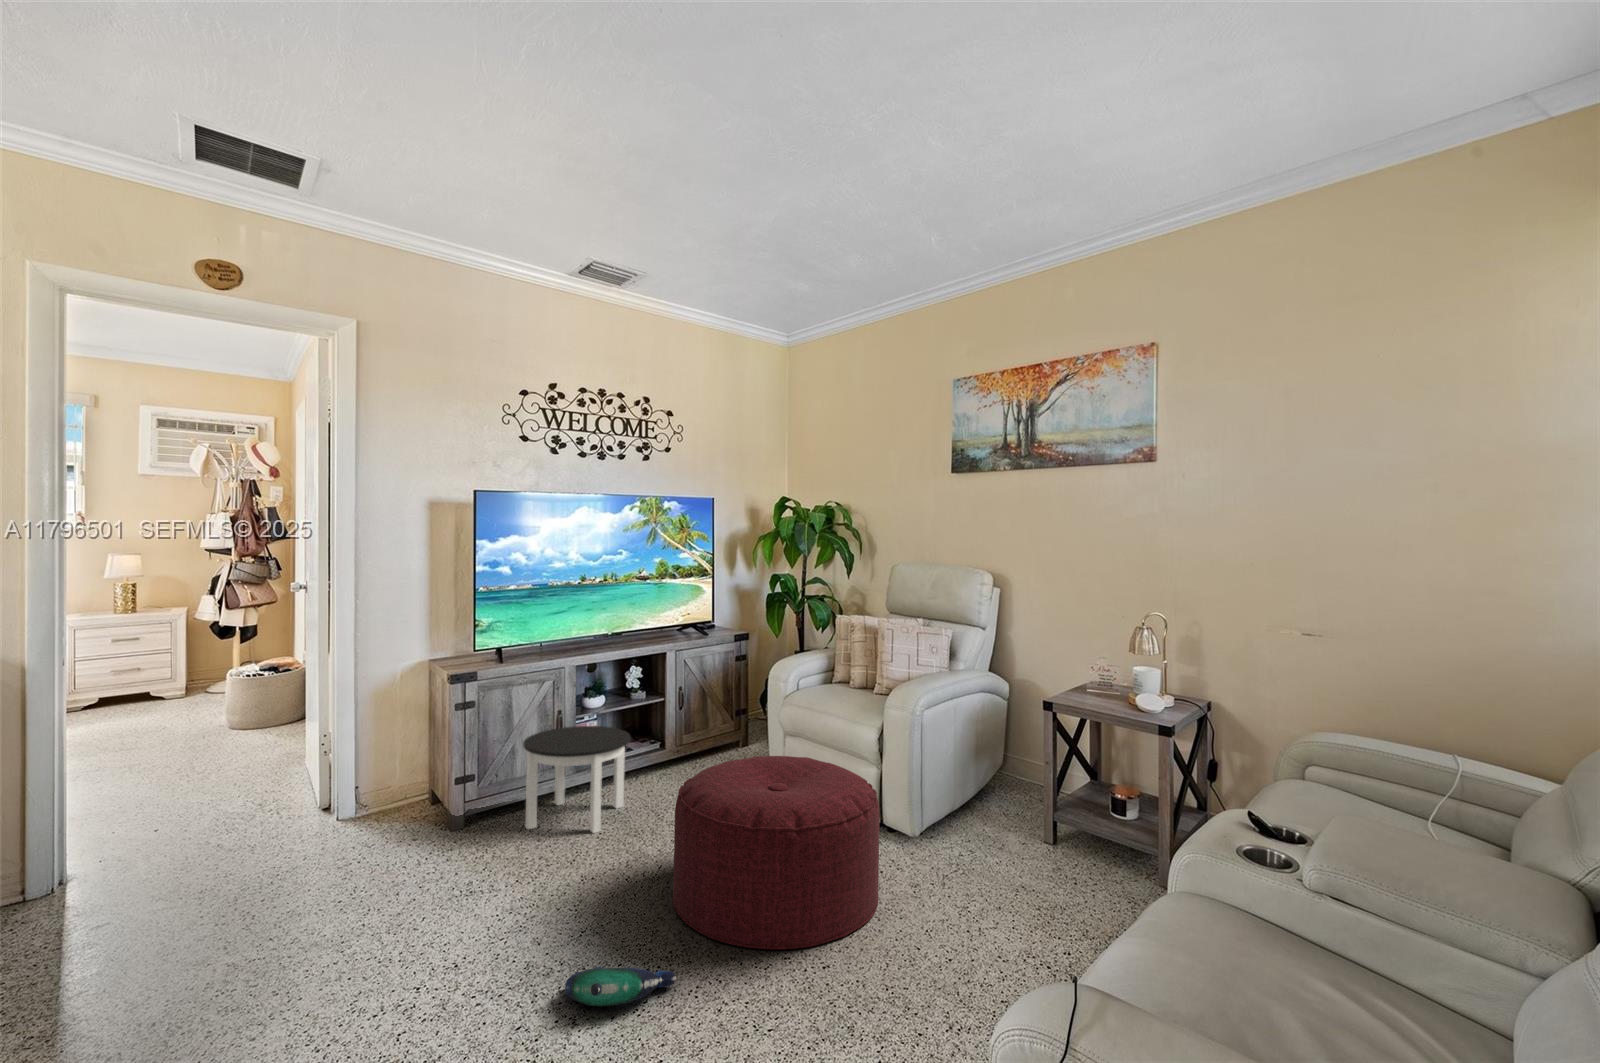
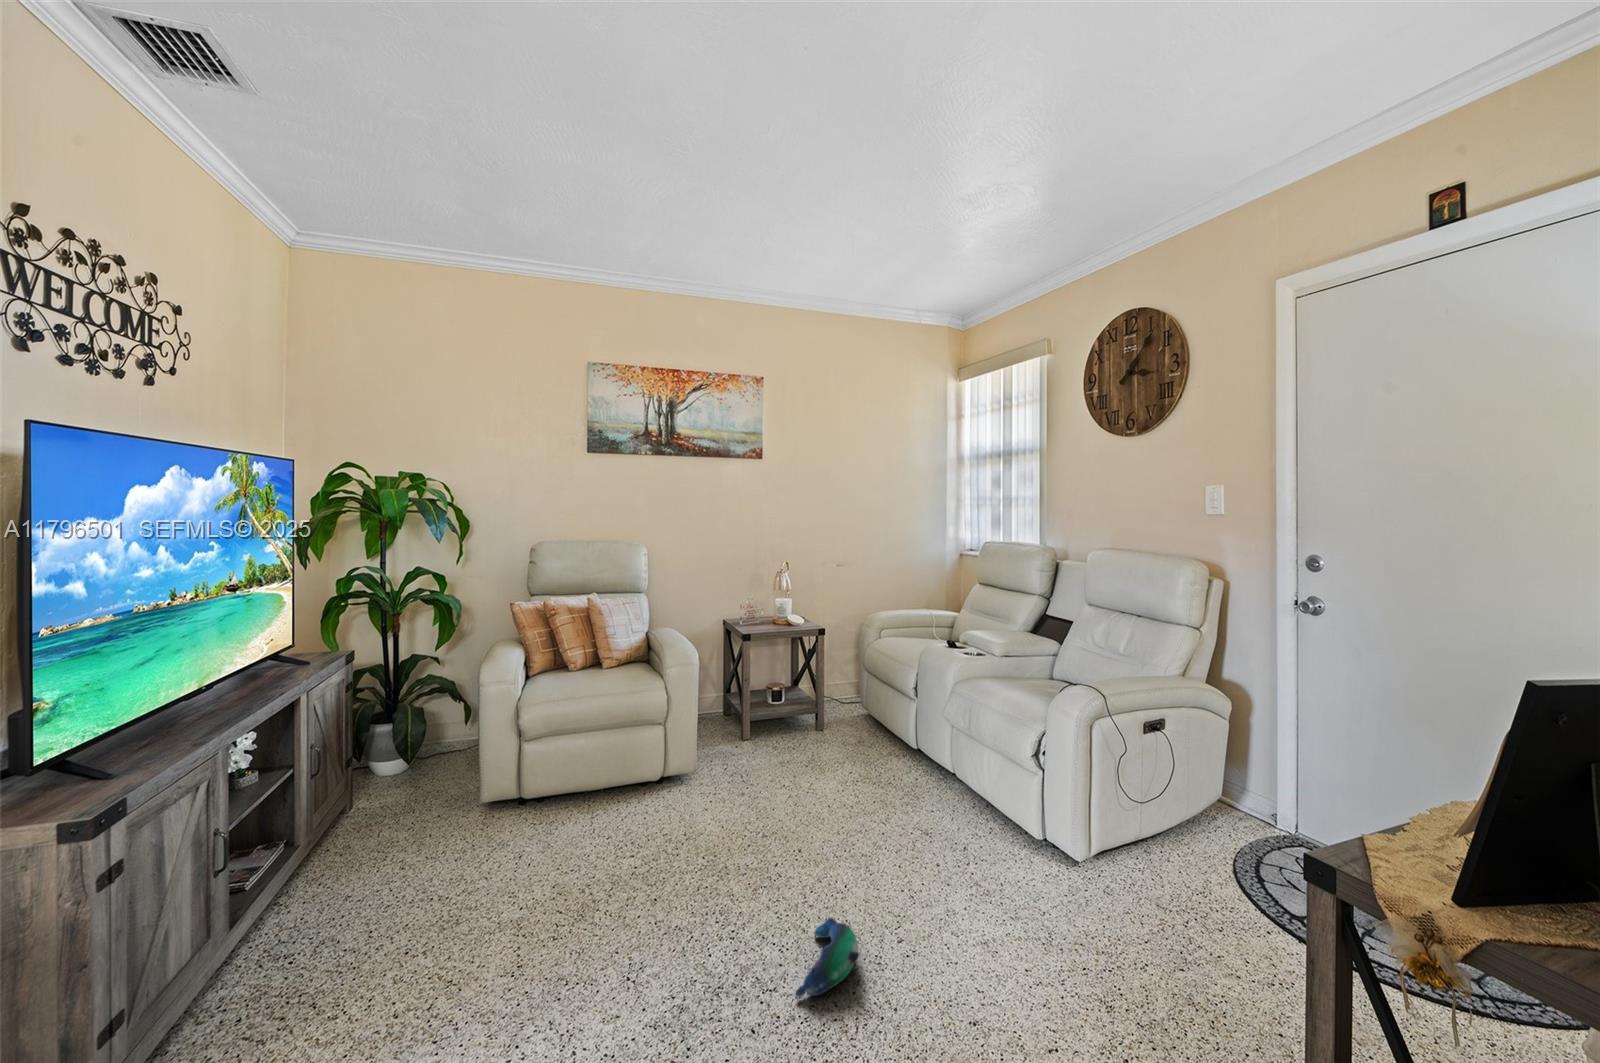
round table: present [523,726,631,833] -> none [234,803,436,1021]
ottoman: present [673,756,879,950] -> none [621,720,814,907]

